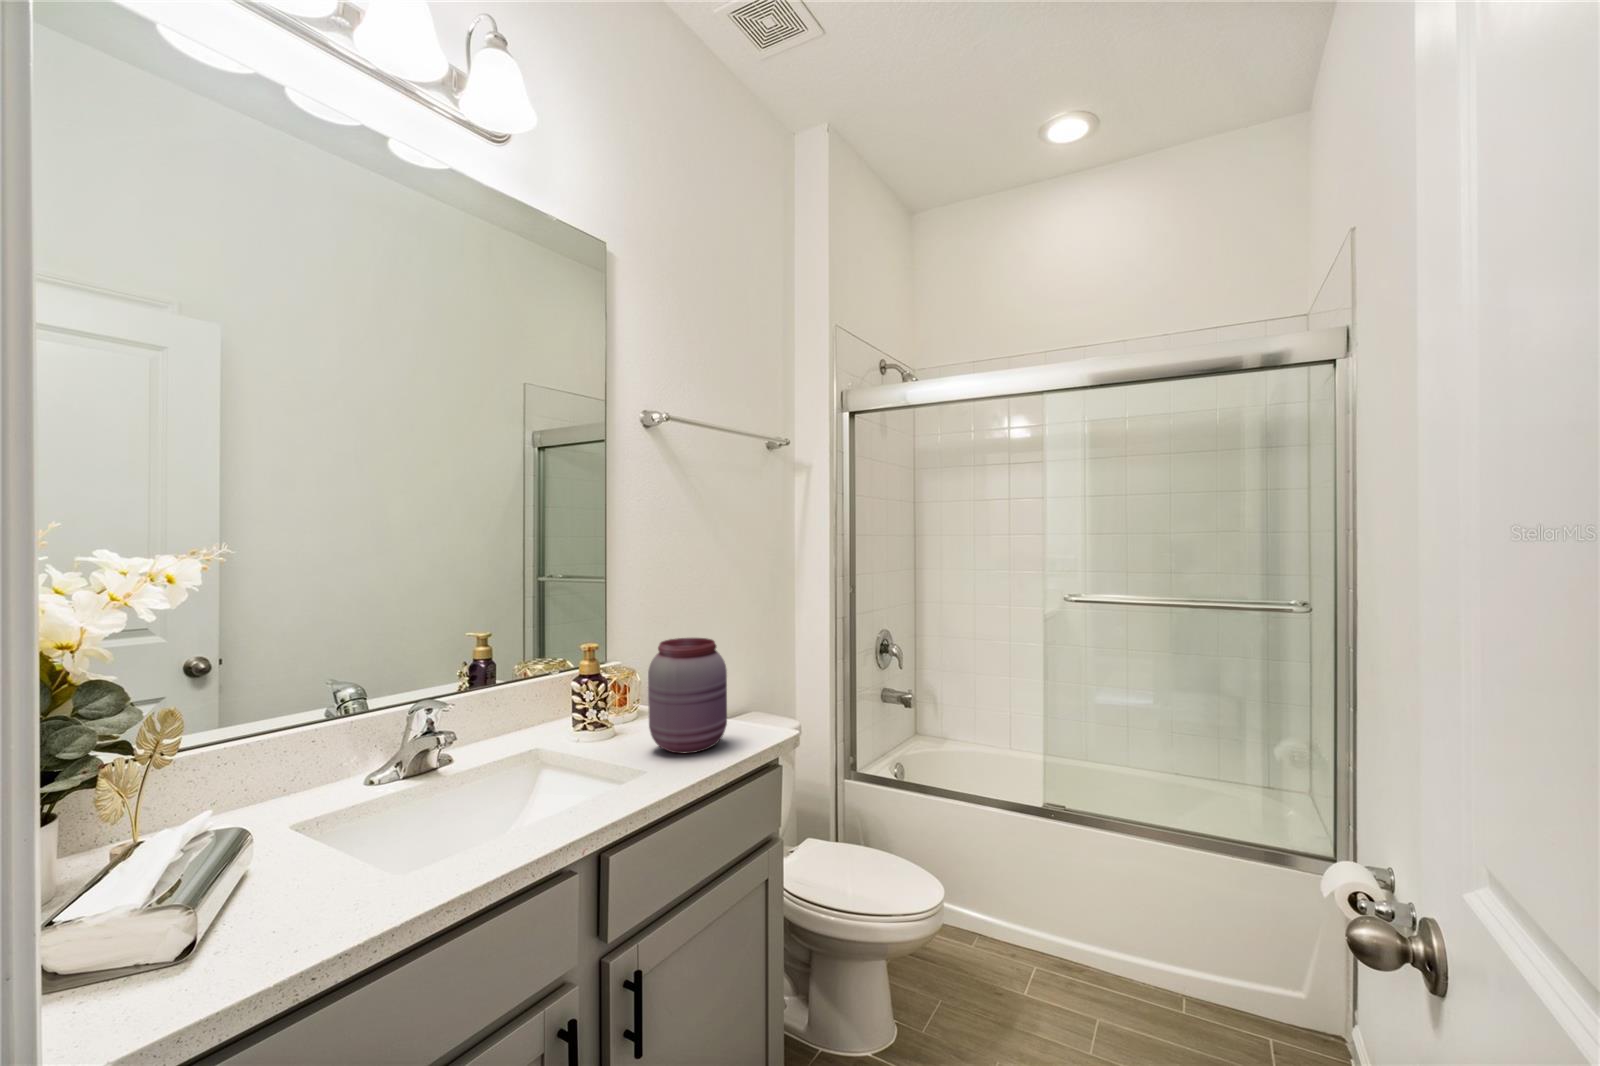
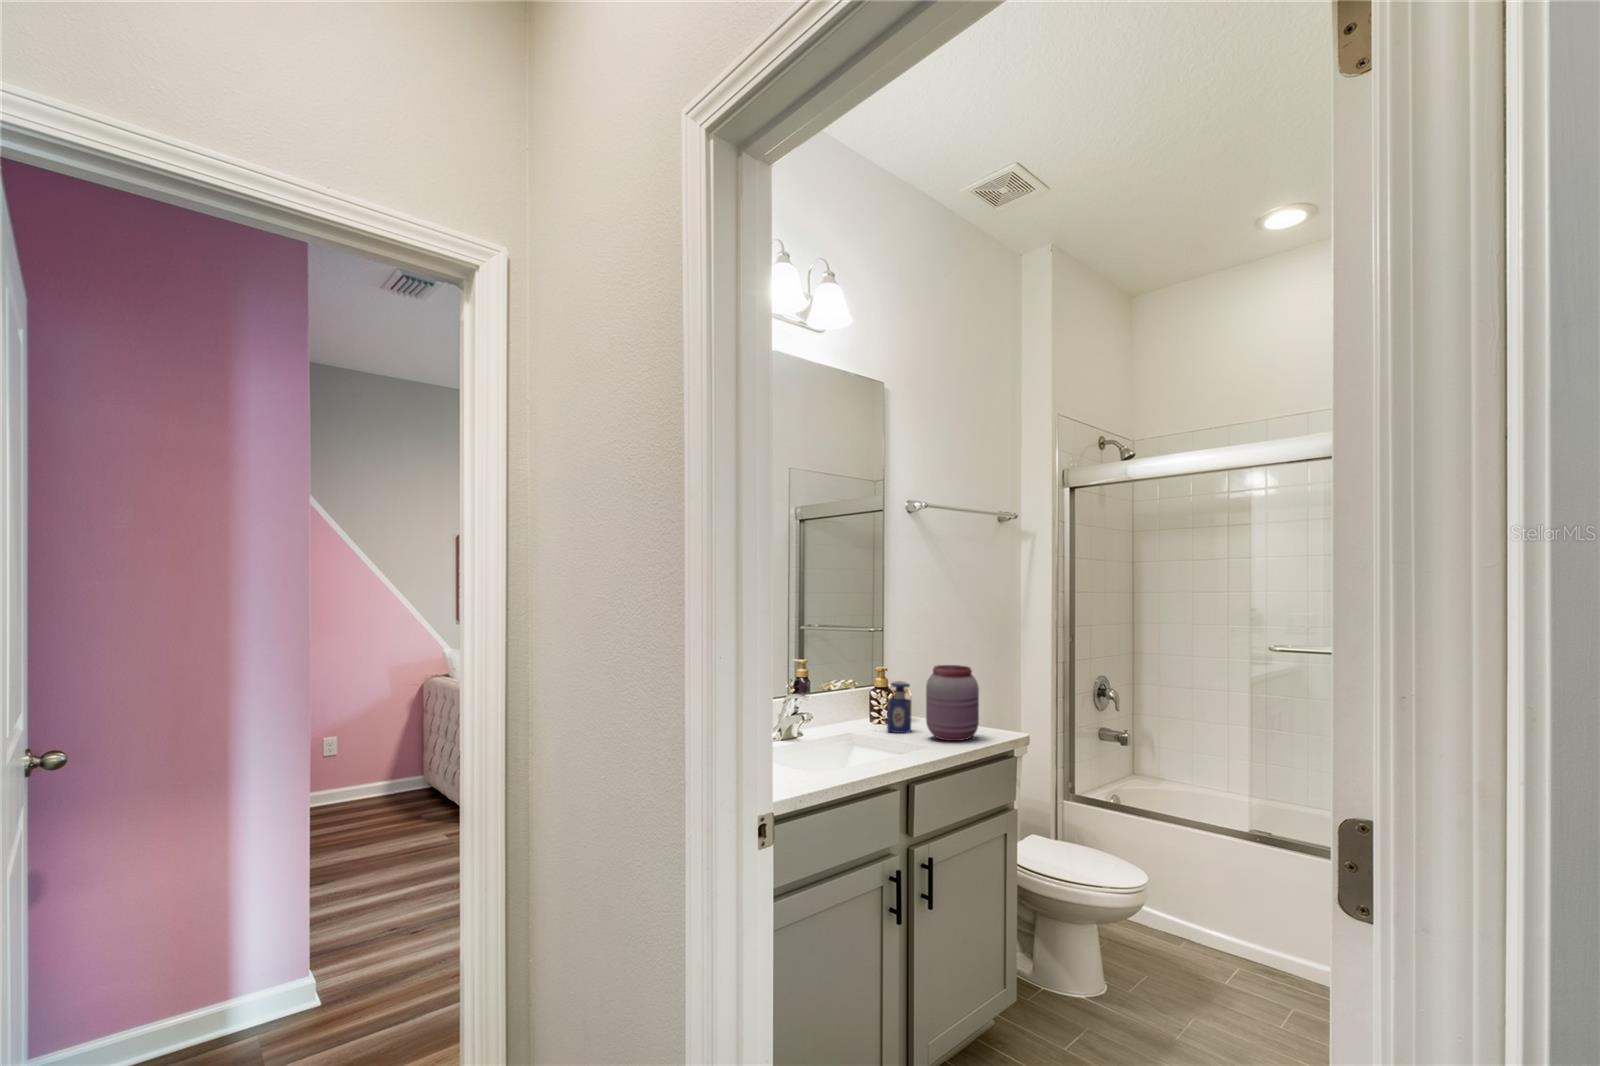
perfume bottle: none [596,665,635,742] -> present [887,681,911,733]

